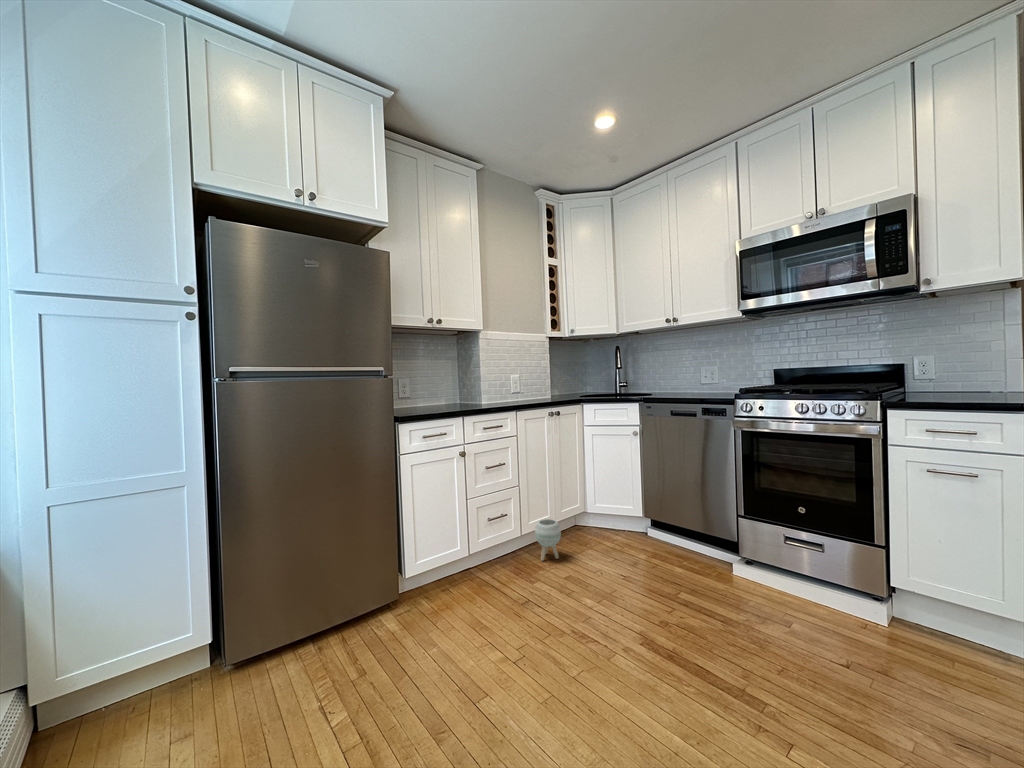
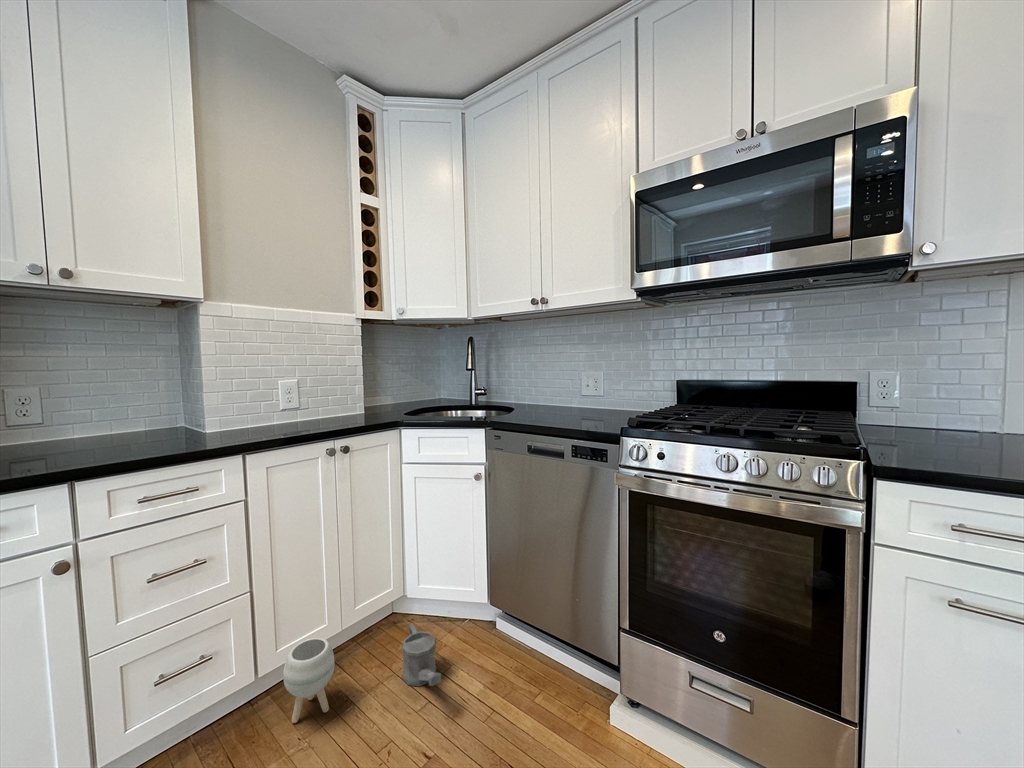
watering can: none [594,524,625,554] -> present [402,624,441,686]

